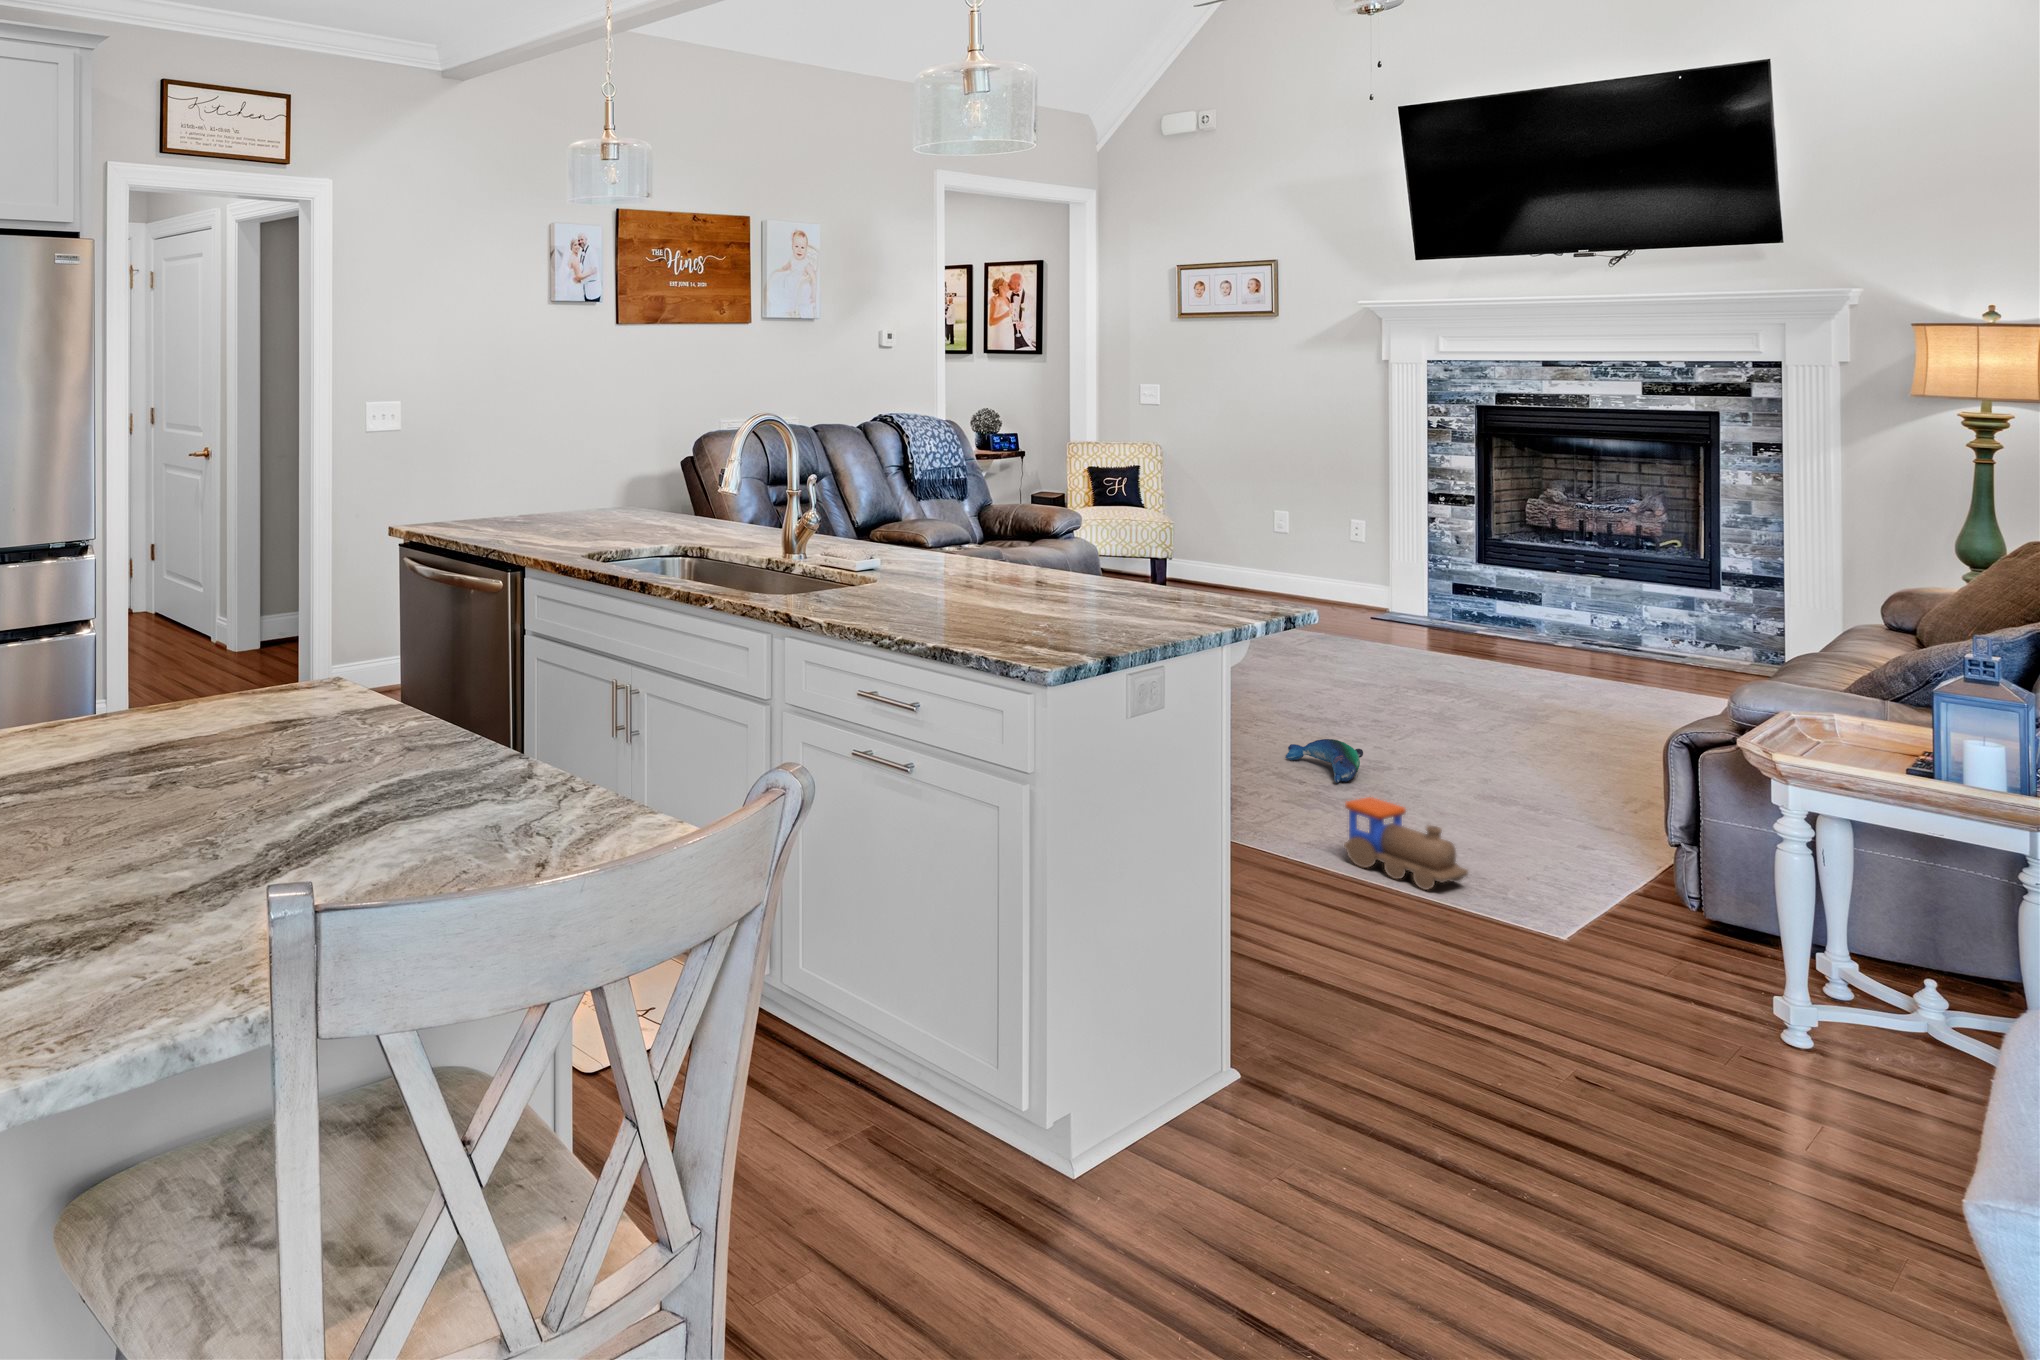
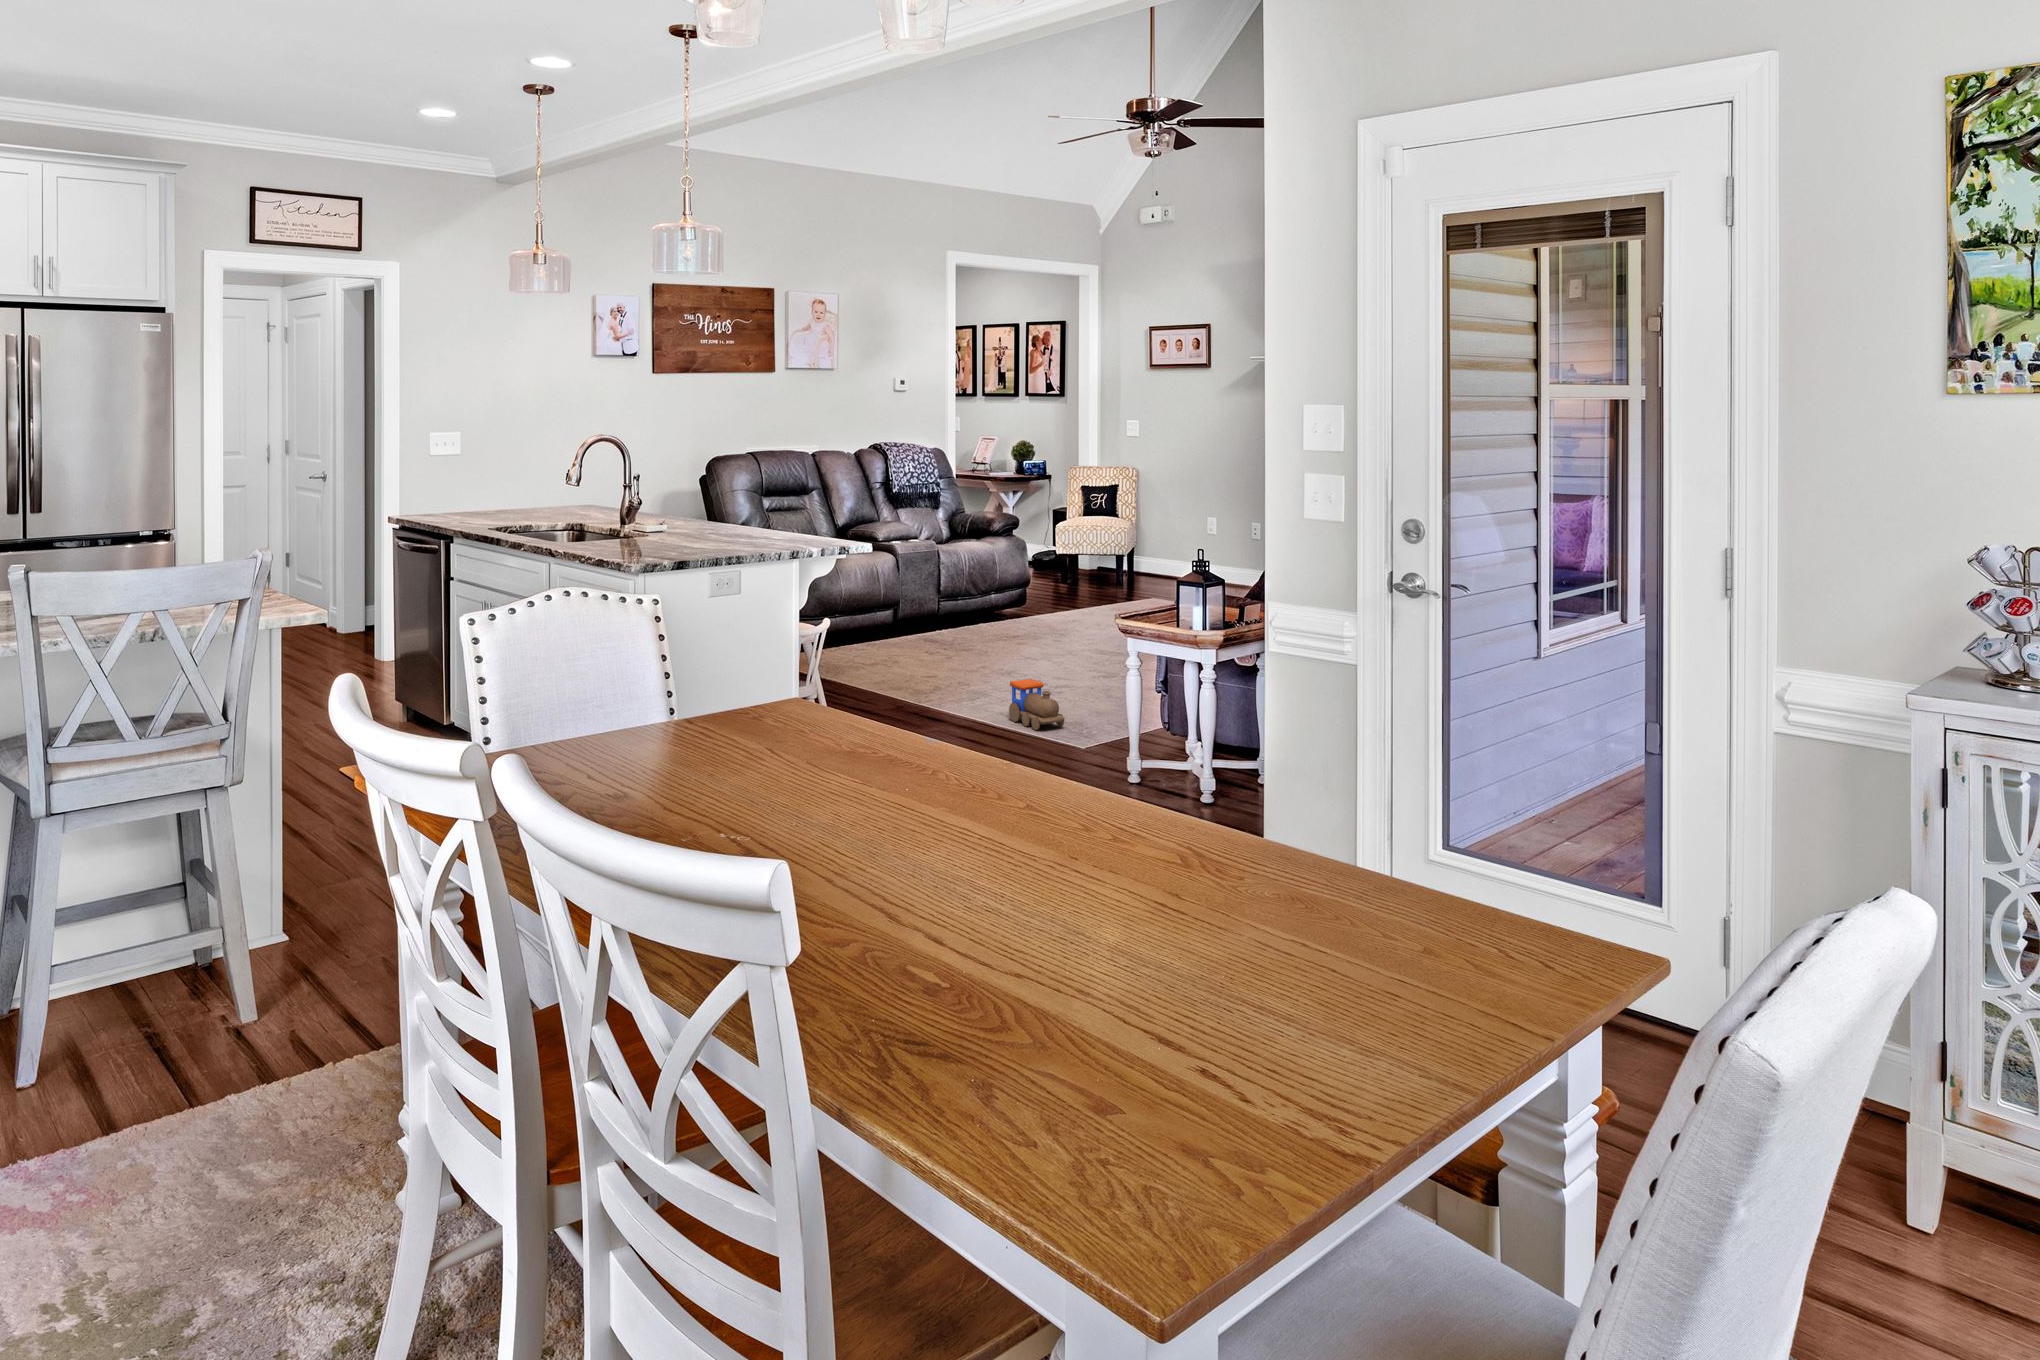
plush toy: present [1285,739,1363,783] -> none [1056,657,1095,683]

